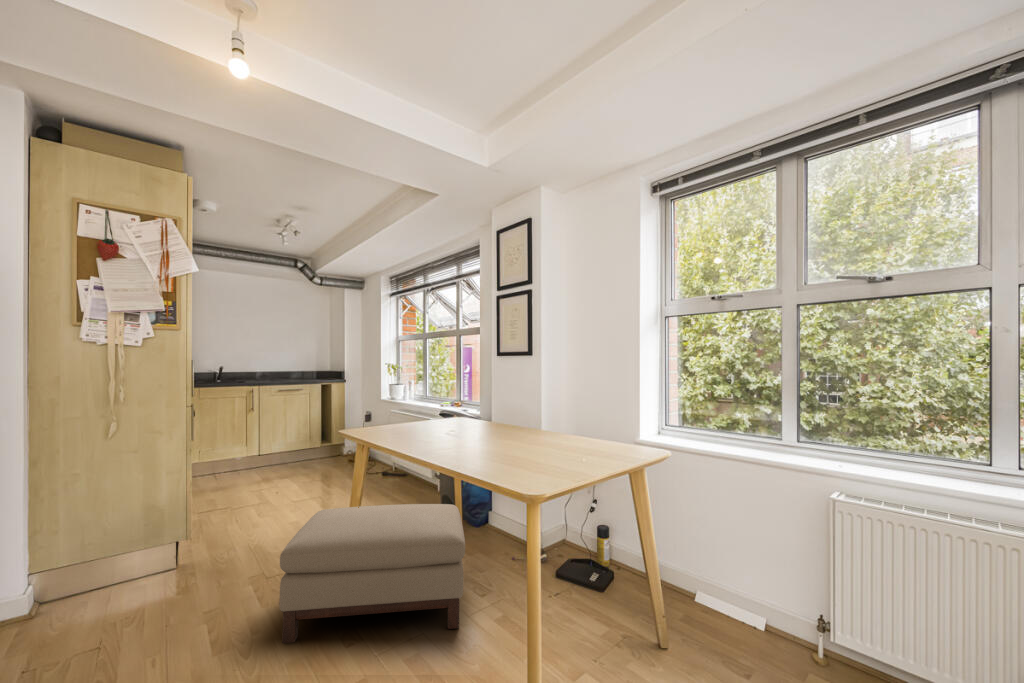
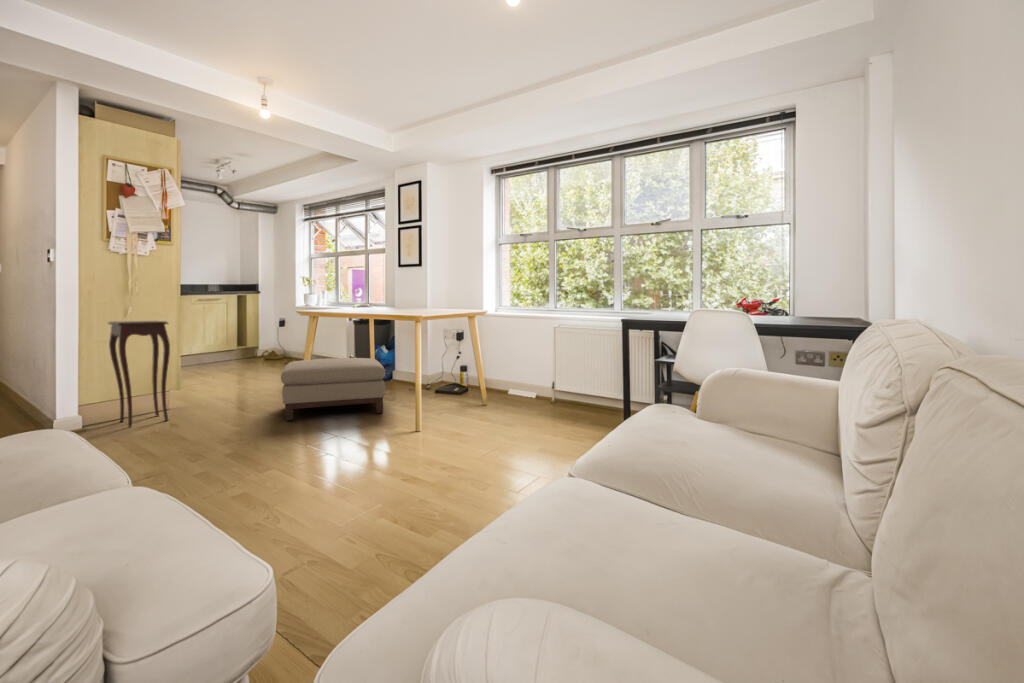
side table: none [36,443,130,638] -> present [108,321,170,427]

